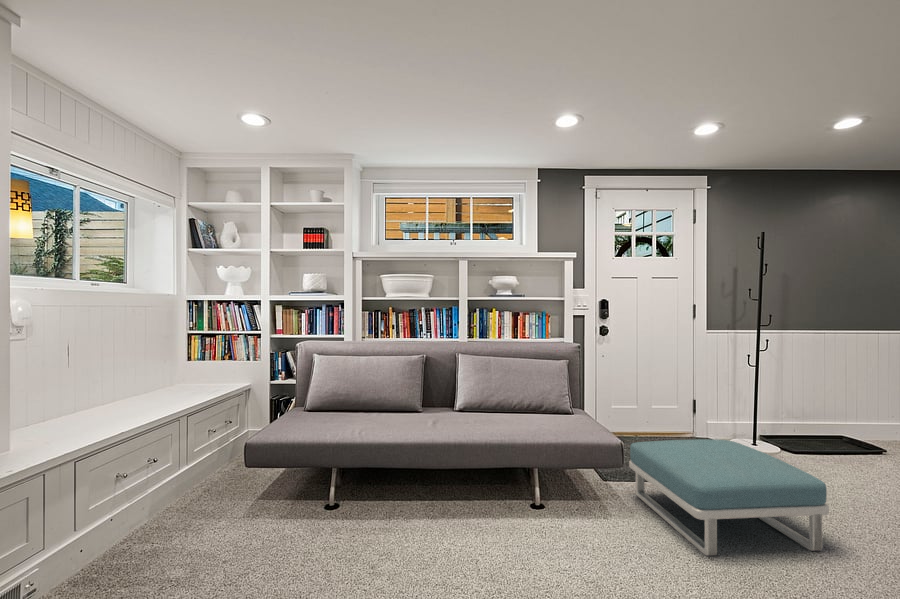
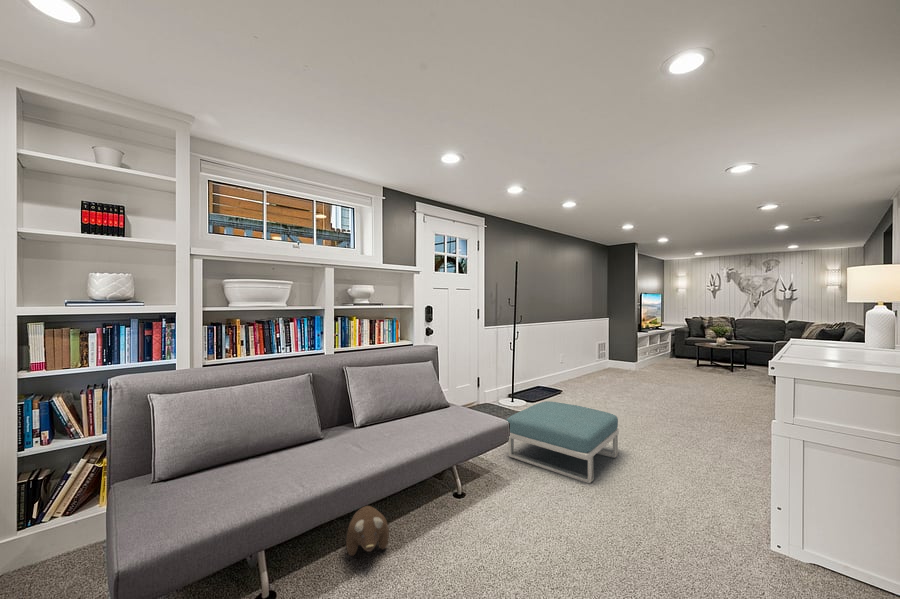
plush toy: none [387,471,429,512] -> present [346,506,389,556]

